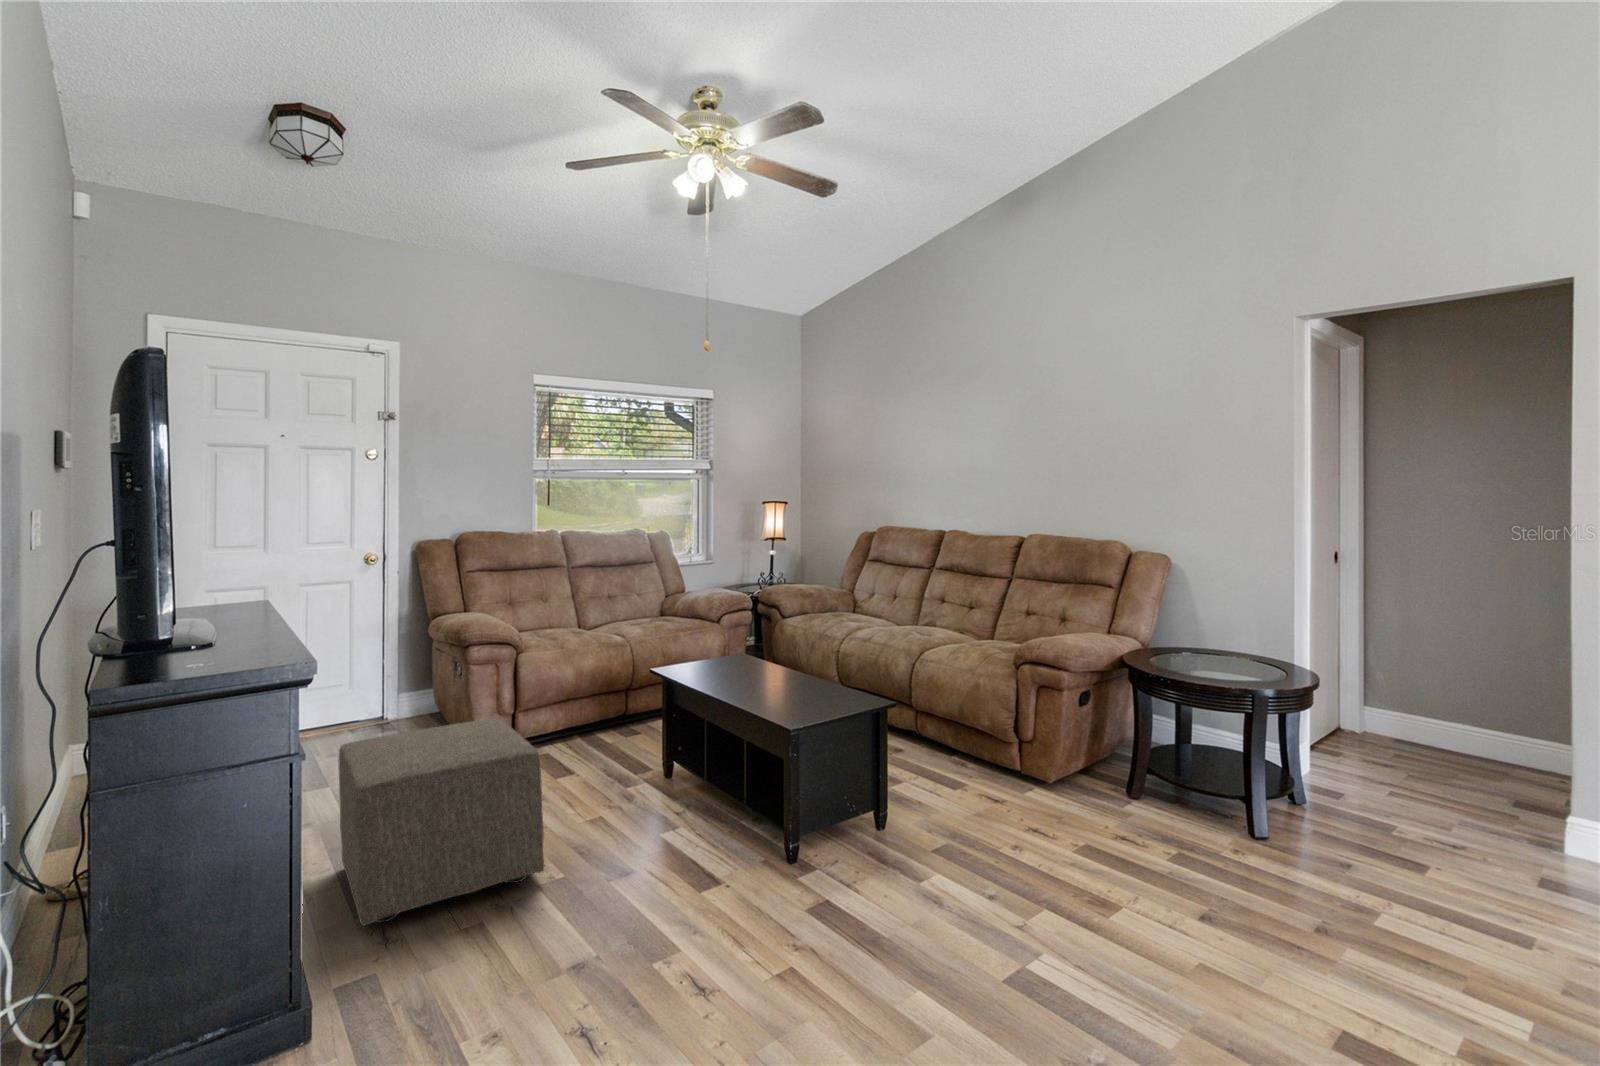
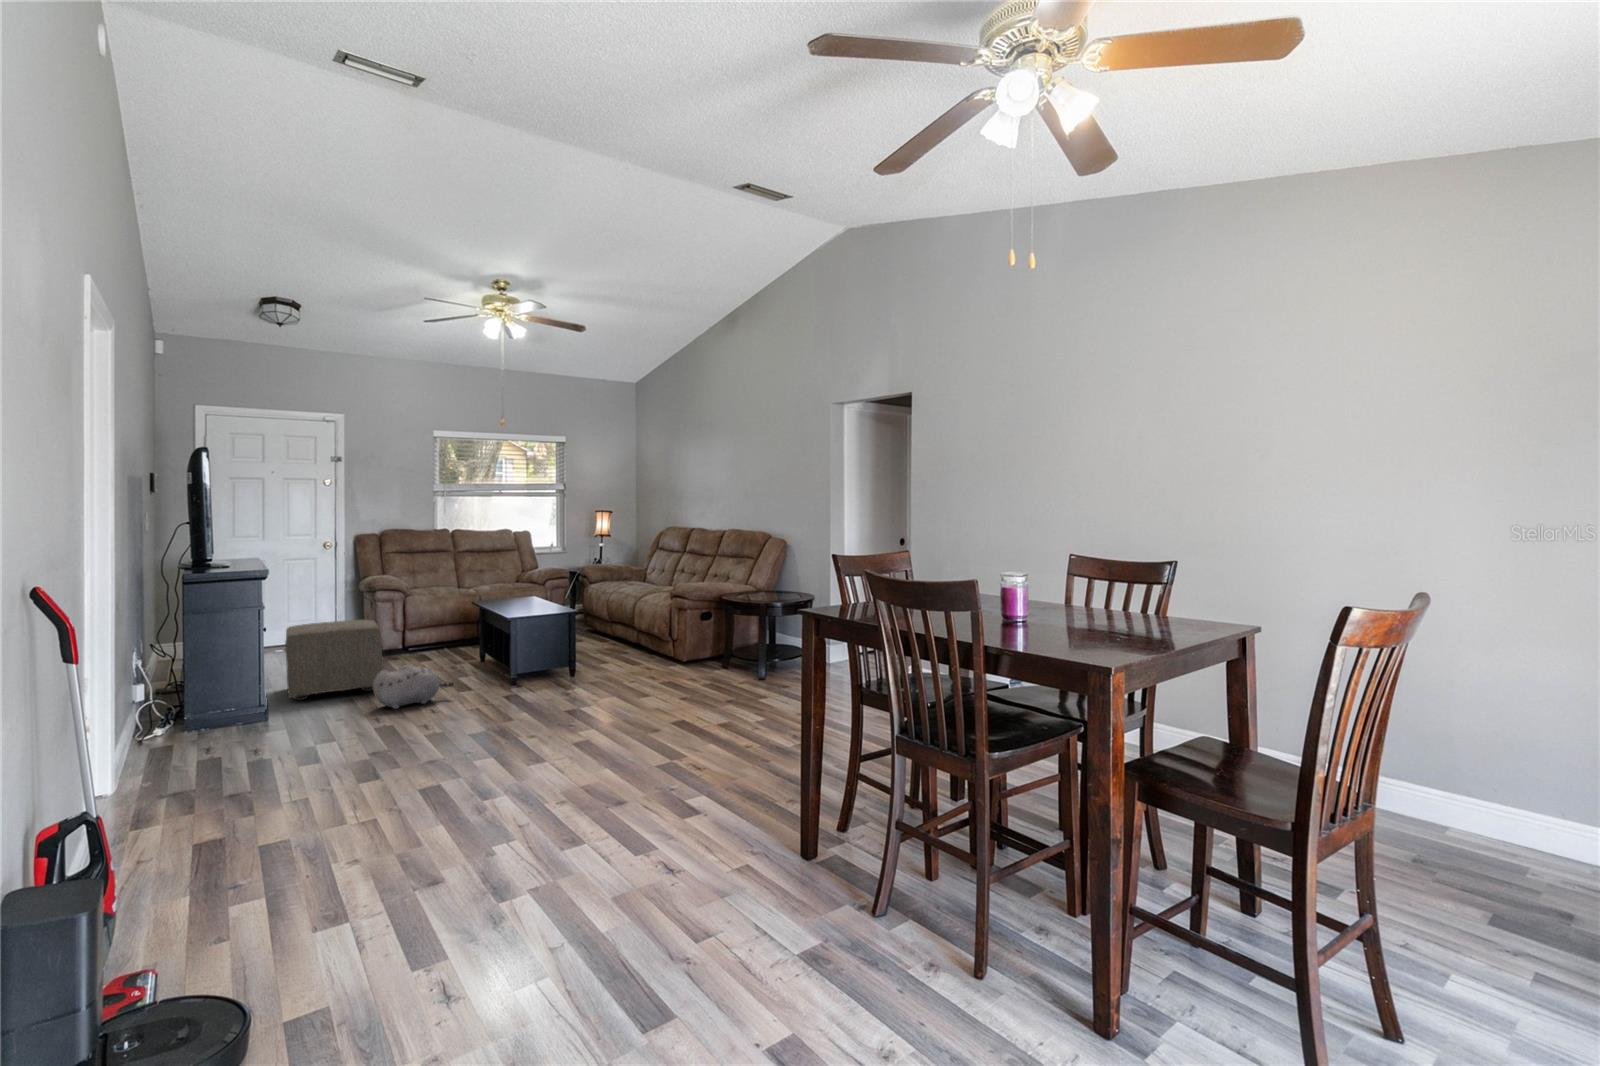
plush toy: none [561,849,711,959] -> present [373,665,454,709]

